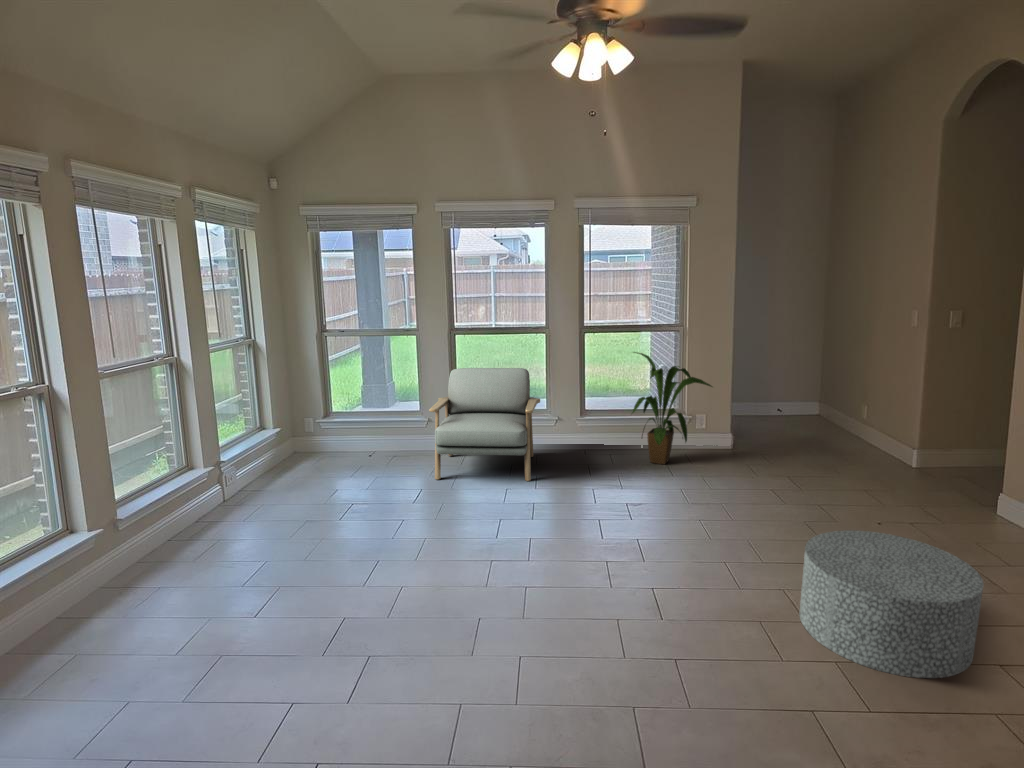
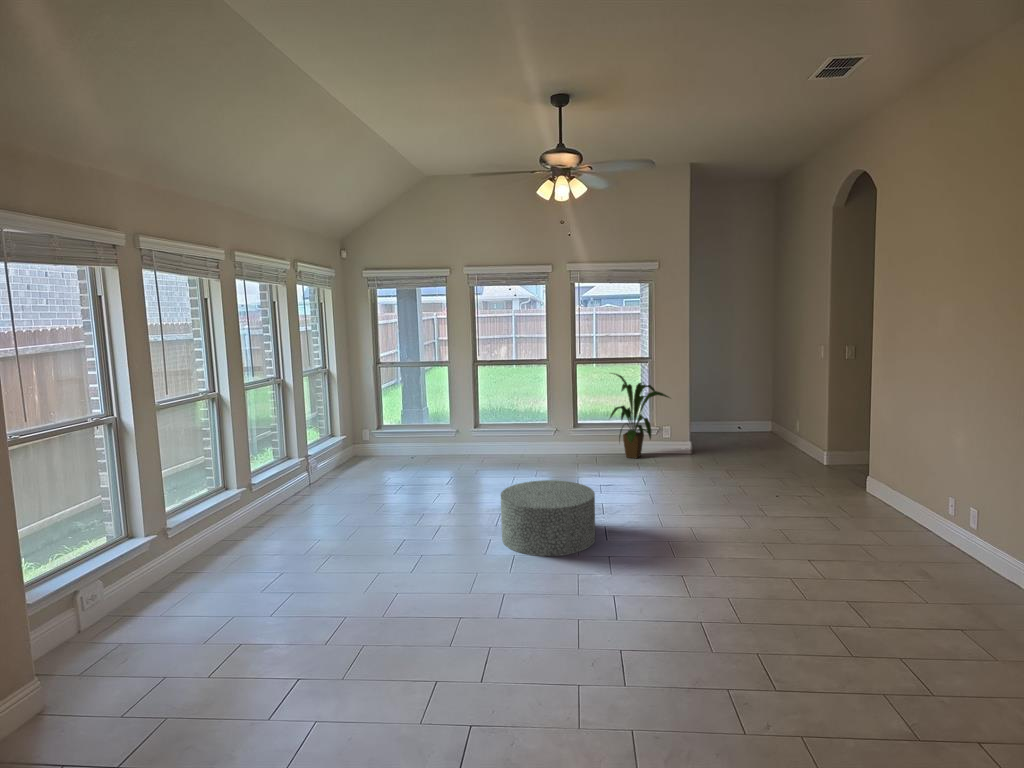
armchair: present [429,368,540,481] -> none [458,387,541,470]
ottoman: present [799,530,984,678] -> present [501,480,595,556]

